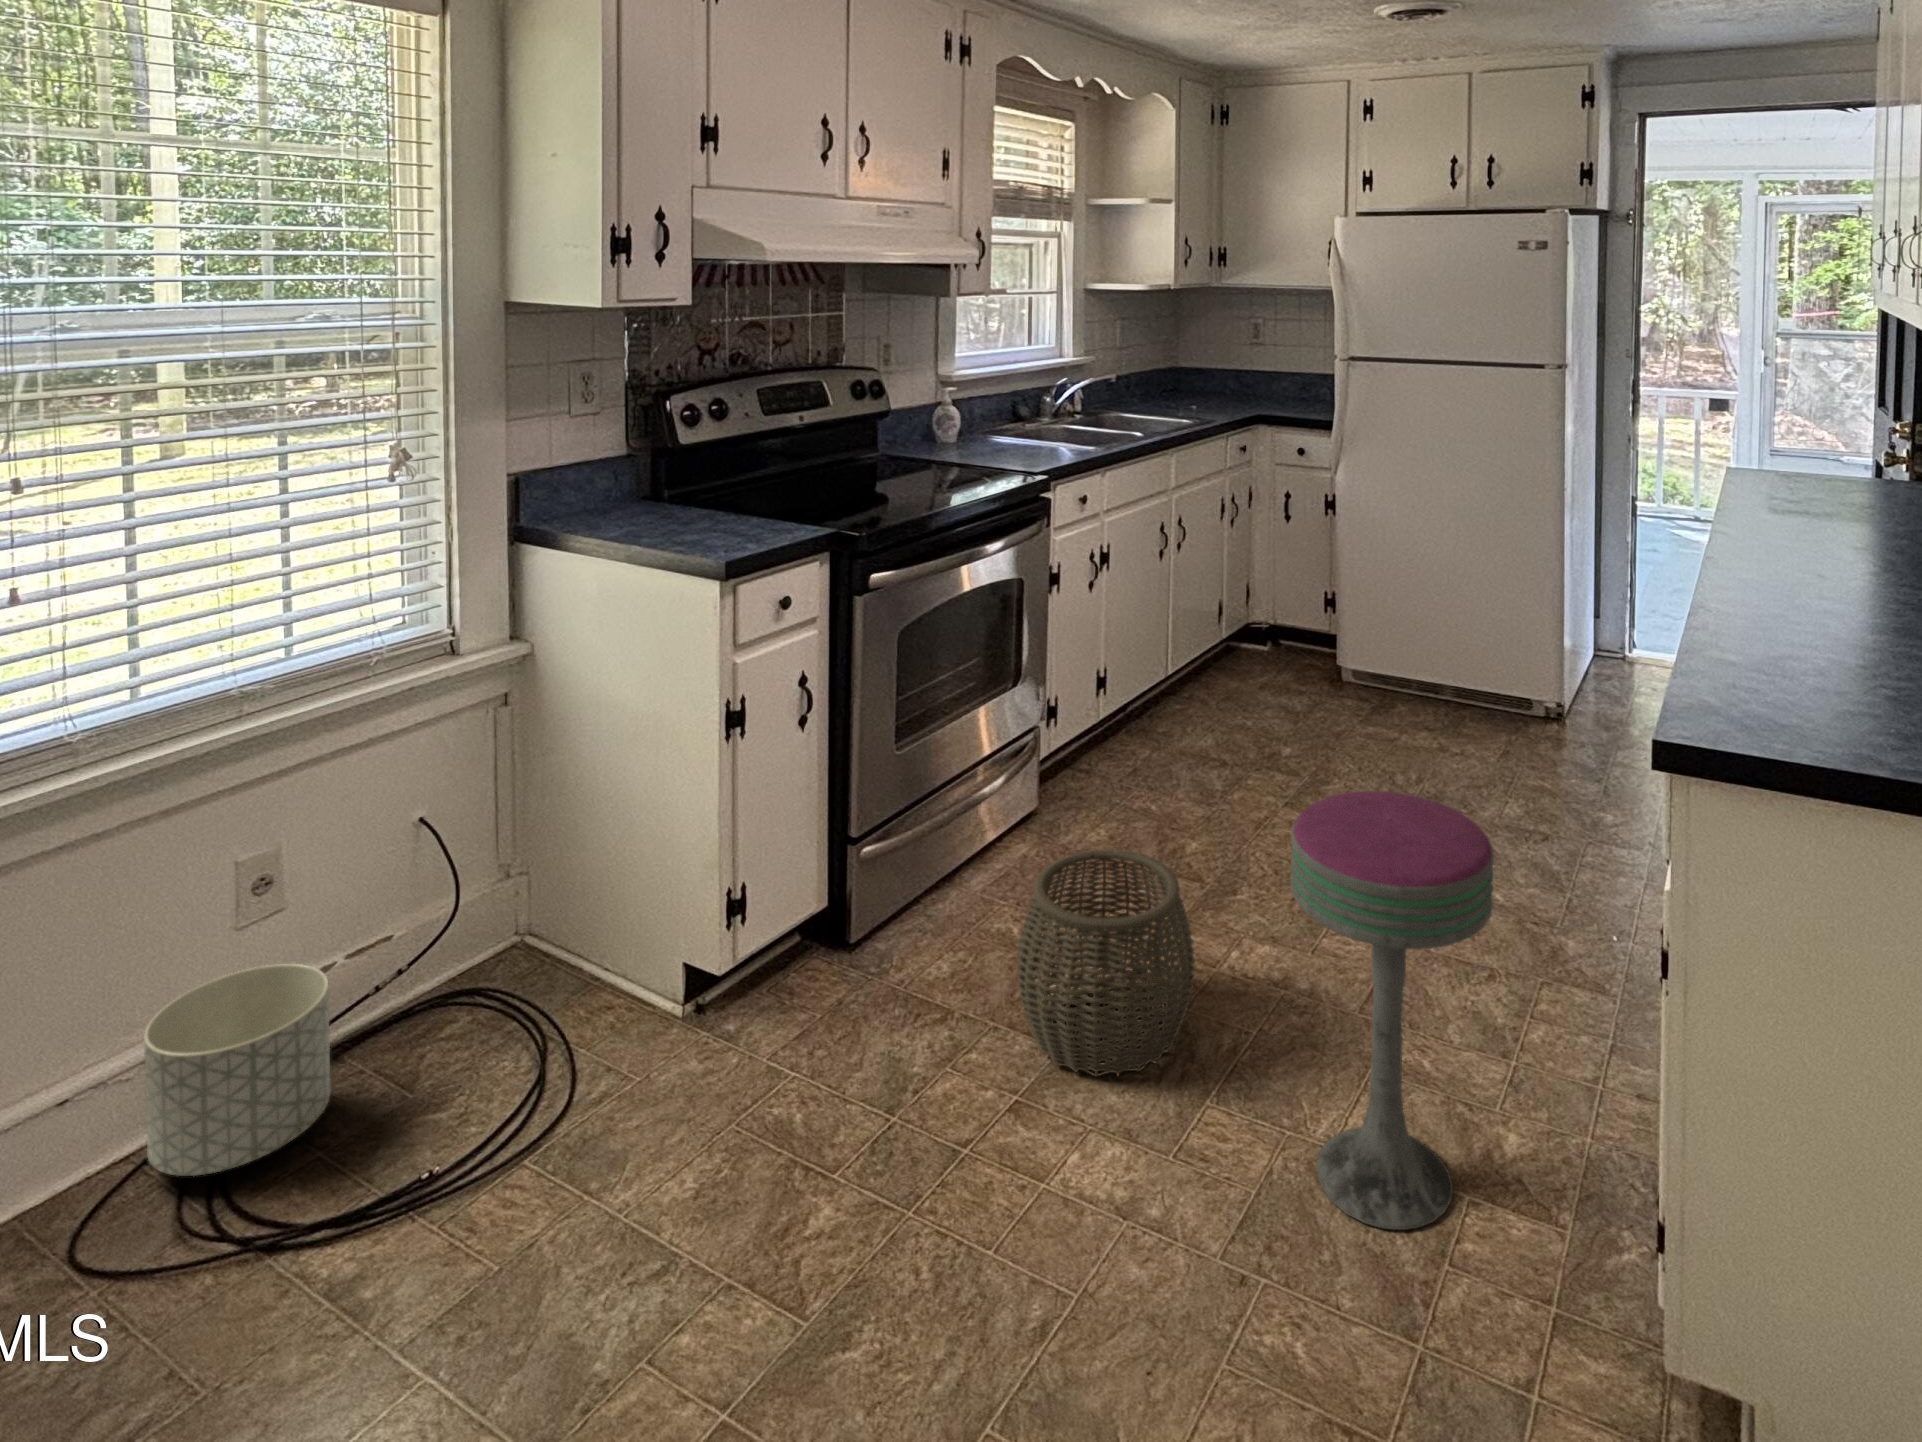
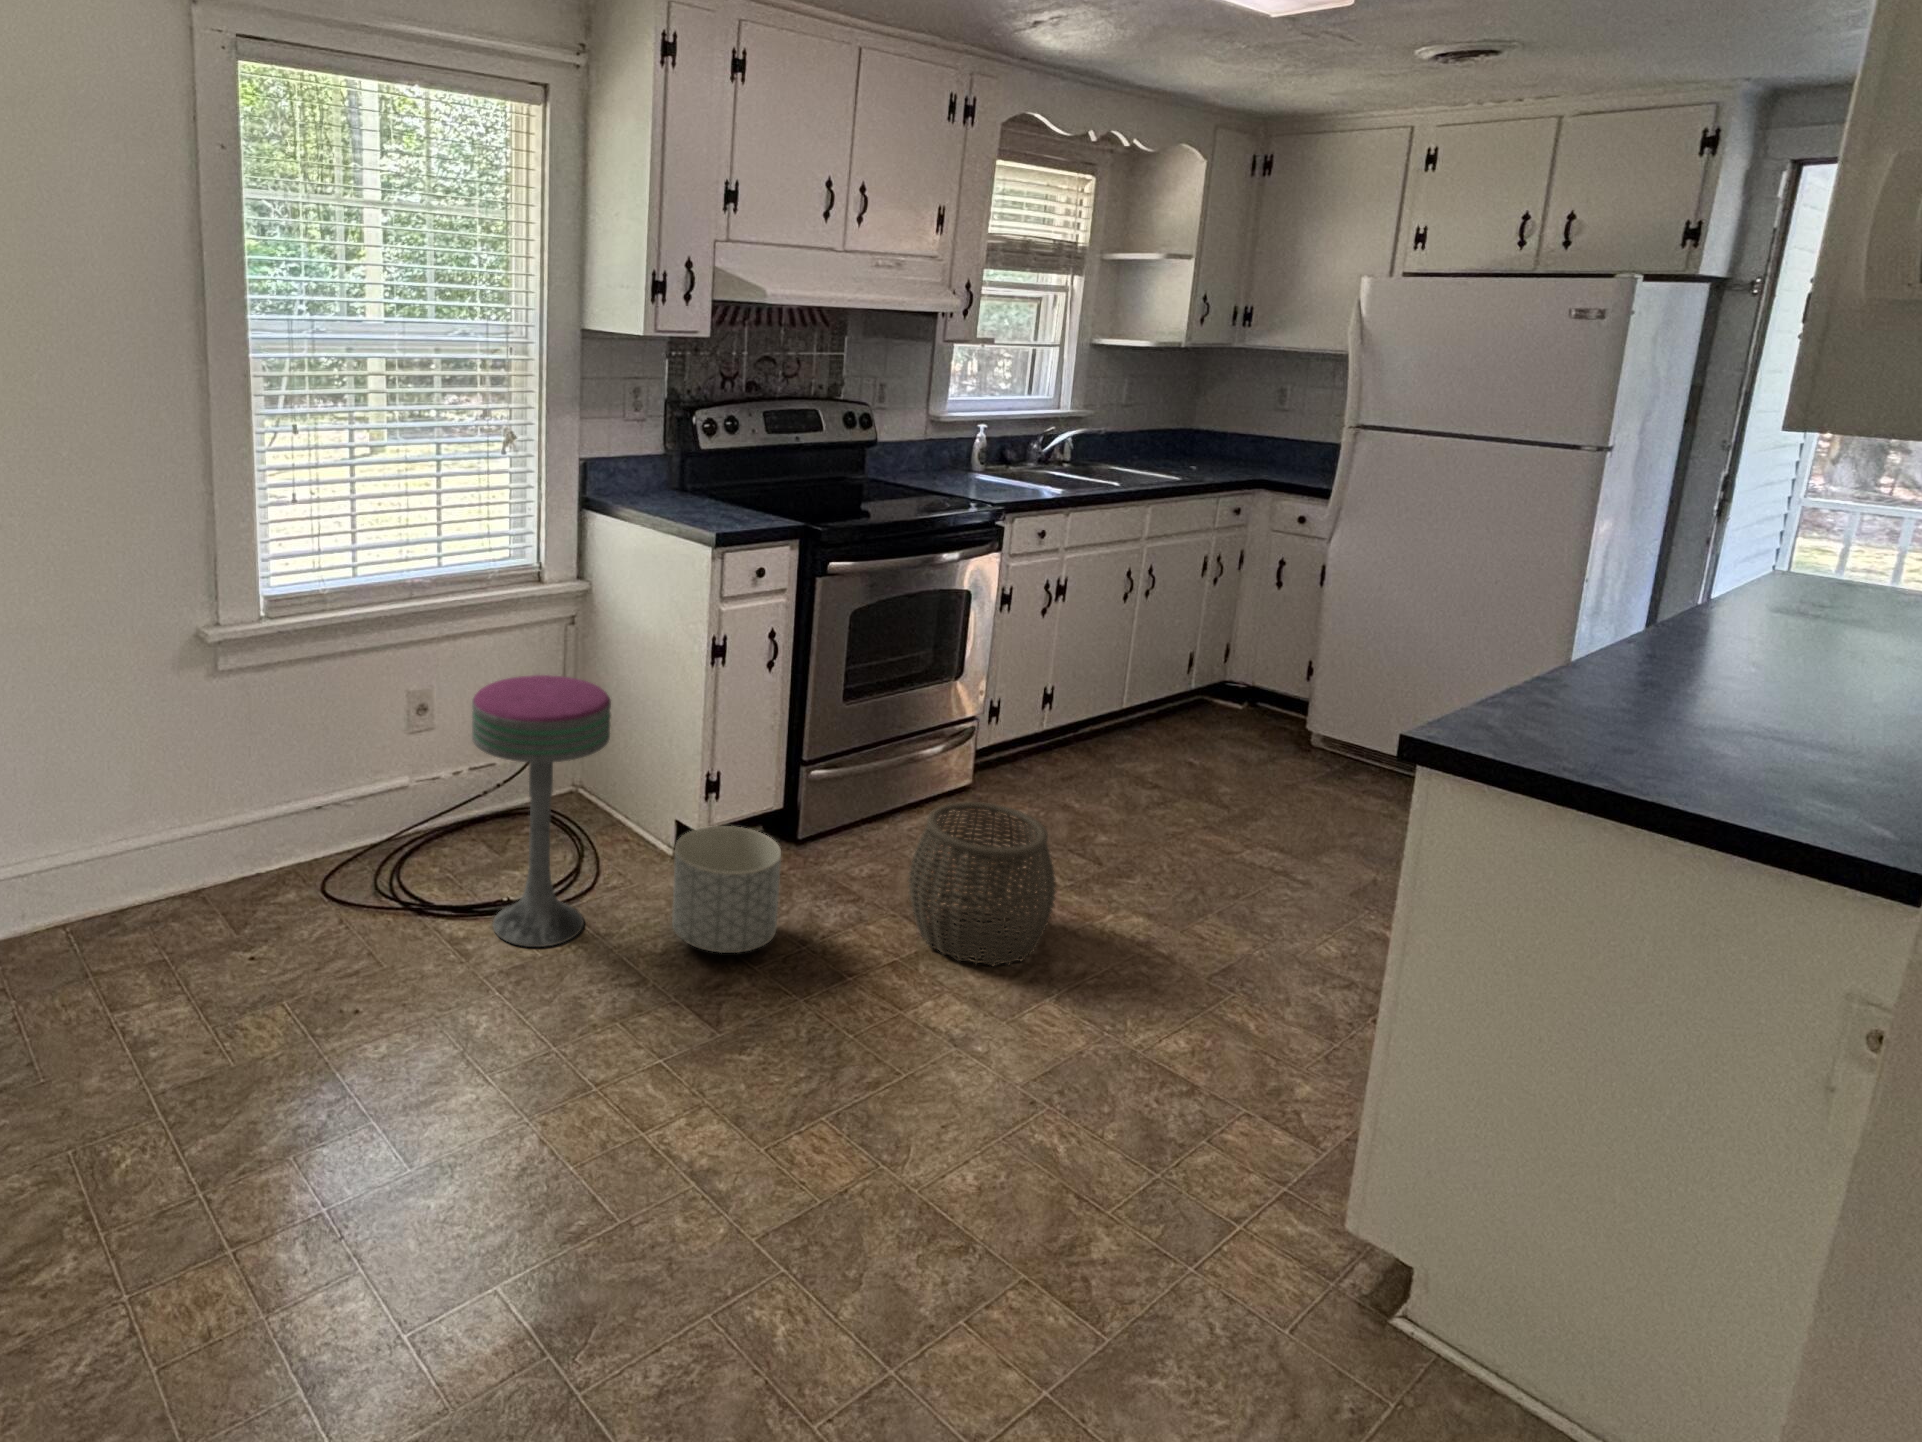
bar stool: present [1290,791,1494,1230] -> present [472,675,611,947]
planter: present [144,964,330,1176] -> present [672,826,781,953]

